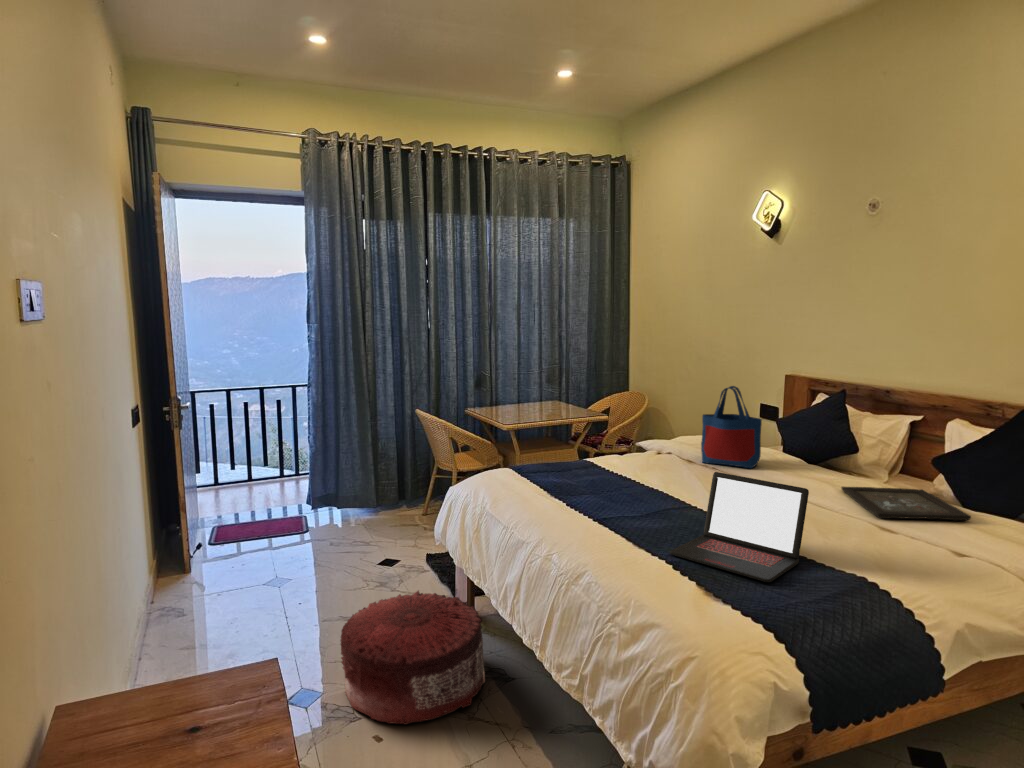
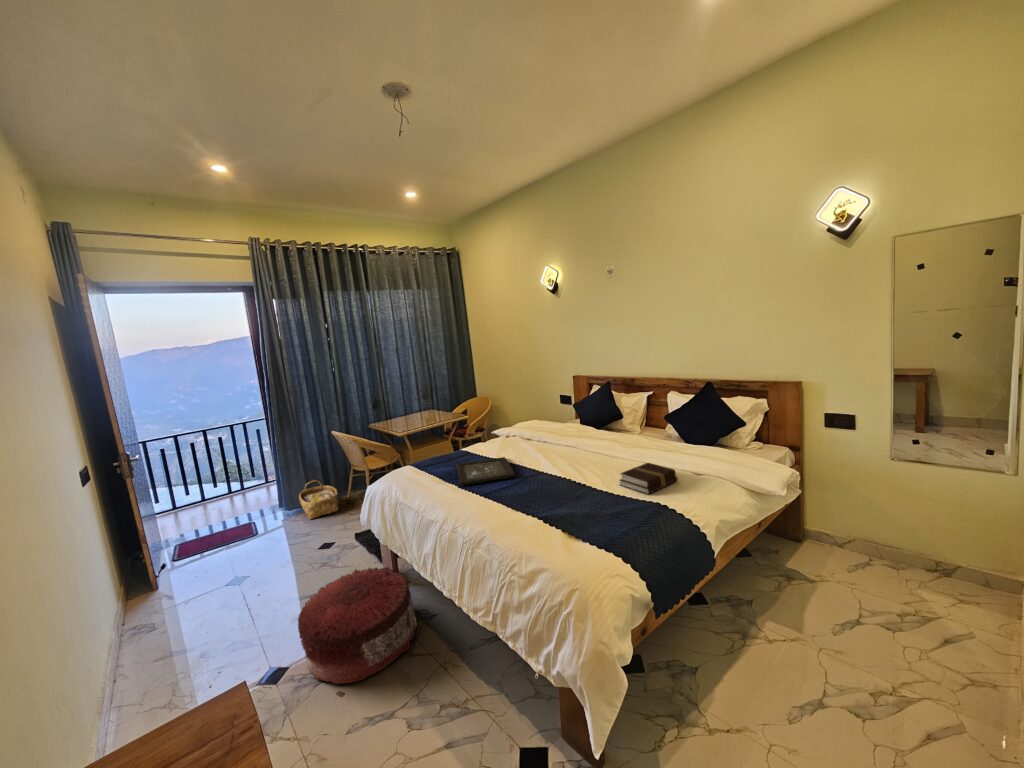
tote bag: present [701,386,762,468] -> none [531,388,569,439]
laptop: present [670,472,809,582] -> none [537,449,617,519]
woven basket: none [362,475,411,526] -> present [299,480,339,519]
tray: present [842,487,971,520] -> present [456,457,515,486]
book: none [812,520,916,564] -> present [620,463,678,494]

